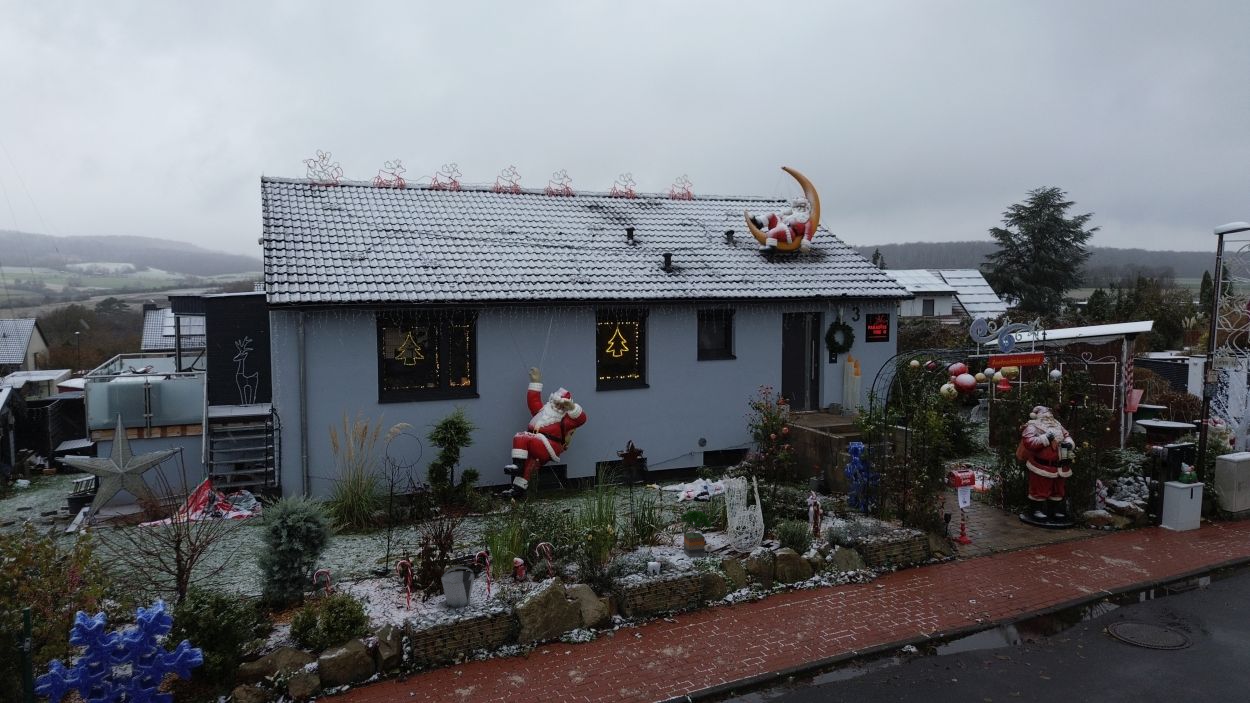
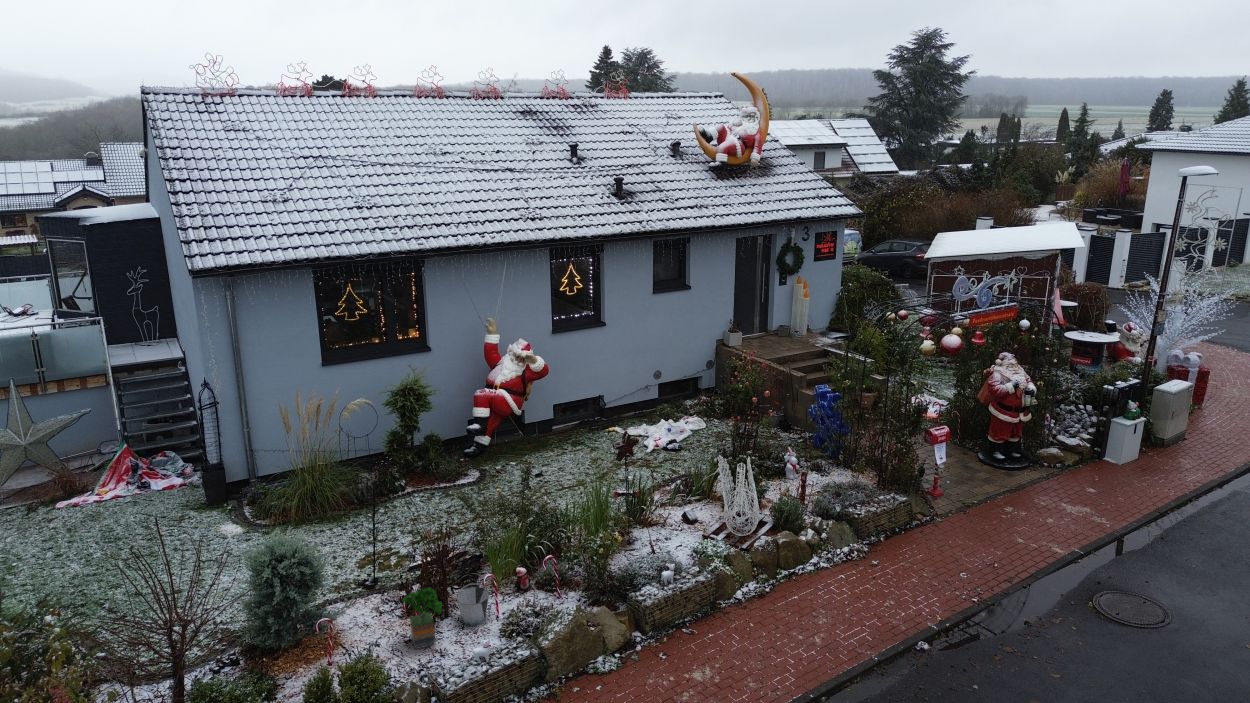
potted tree: present [680,510,711,558] -> present [402,588,442,649]

